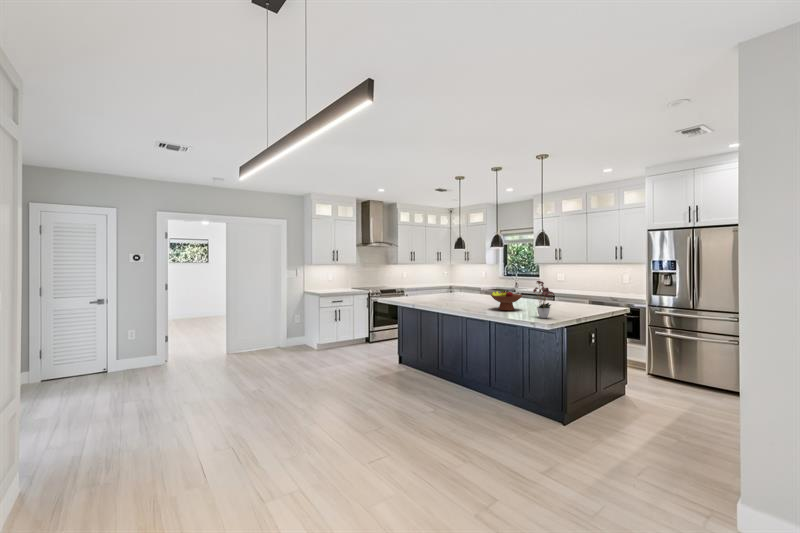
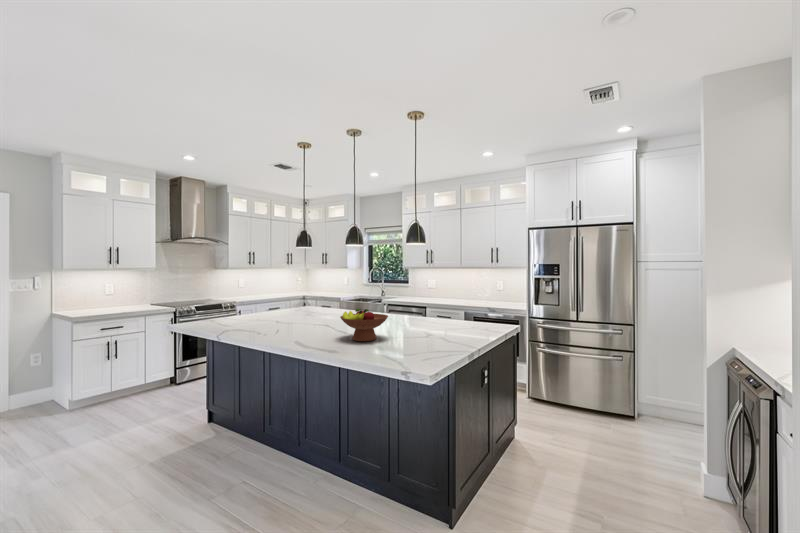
flower arrangement: present [533,281,555,318] -> none [402,292,441,357]

